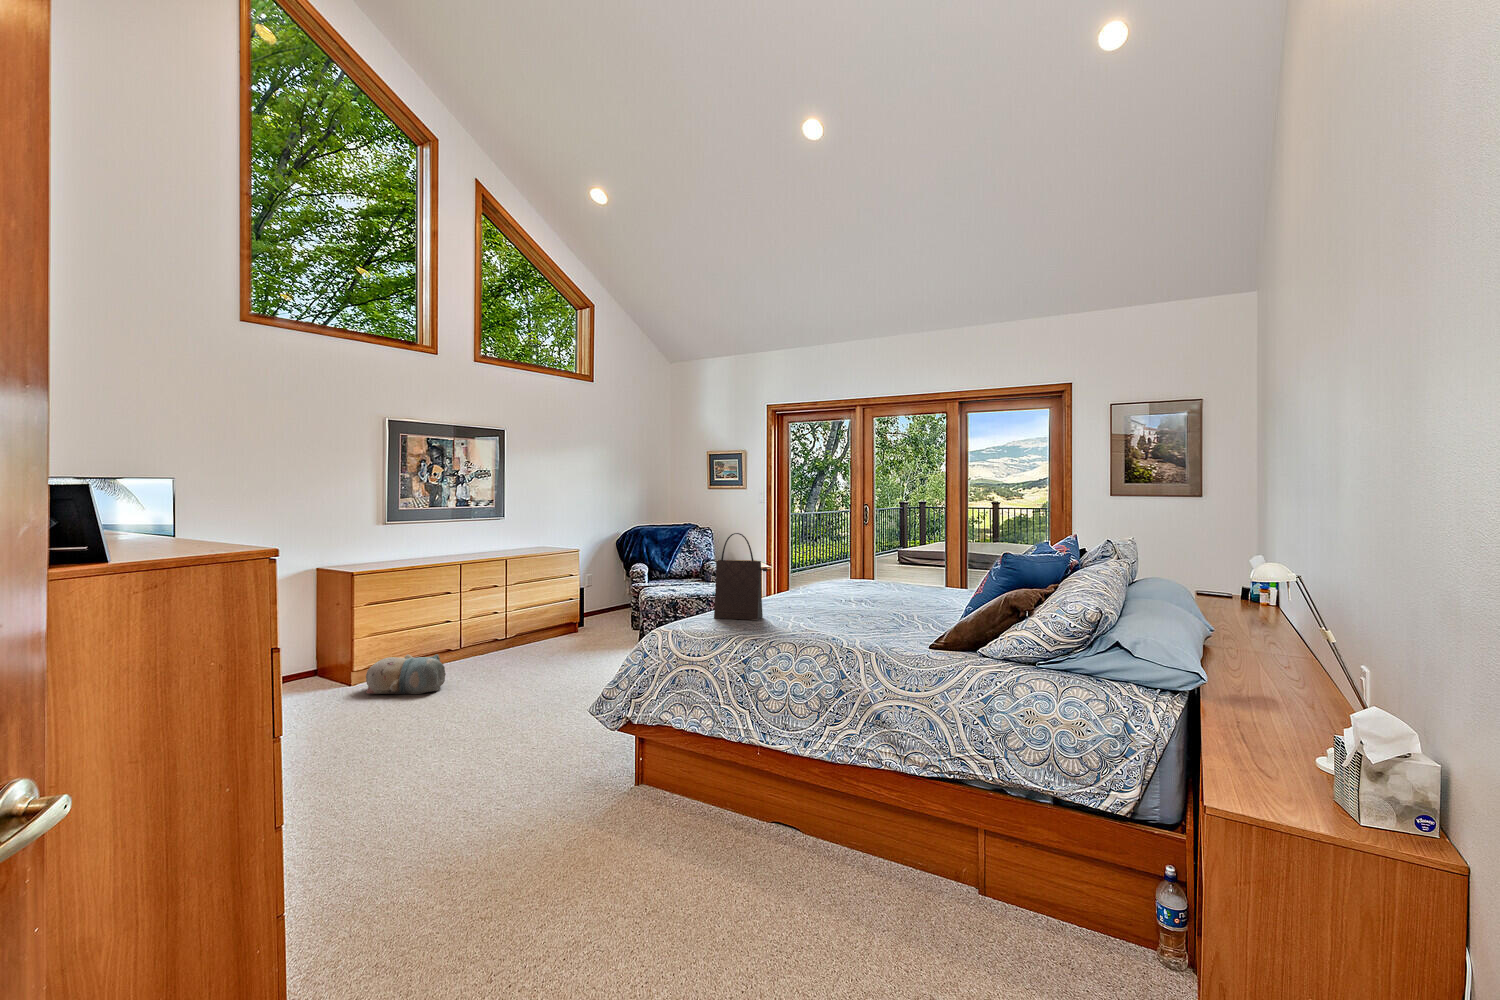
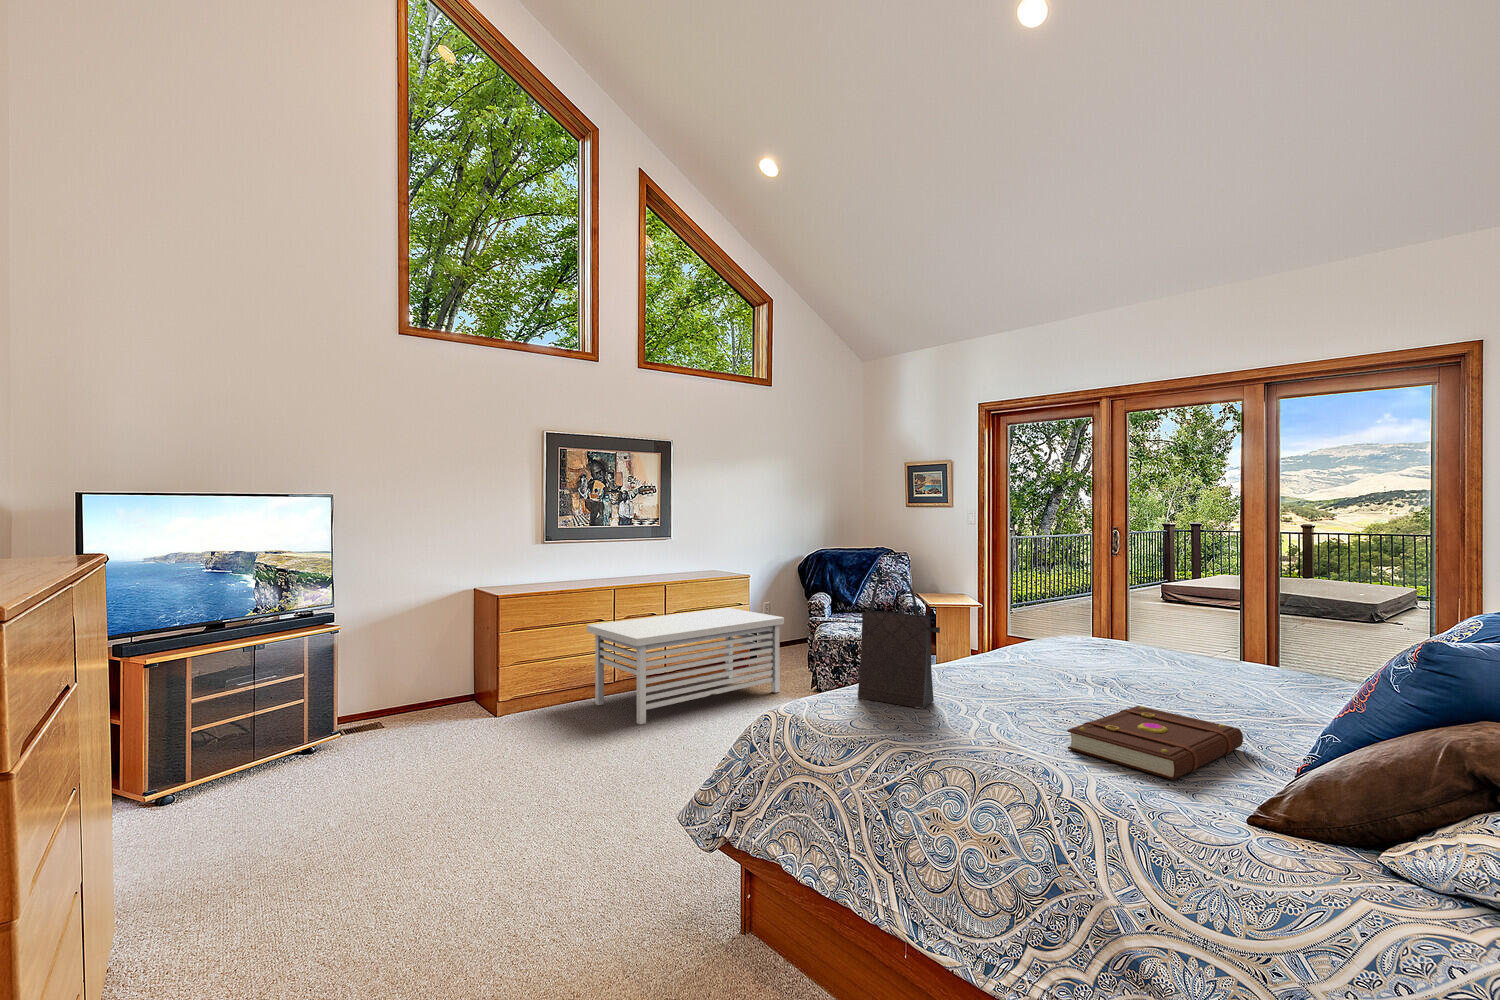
storage bench: none [437,579,615,680] -> present [587,608,784,725]
book: none [843,608,932,637] -> present [1067,706,1243,780]
plush toy: present [366,654,446,694] -> none [502,688,584,735]

